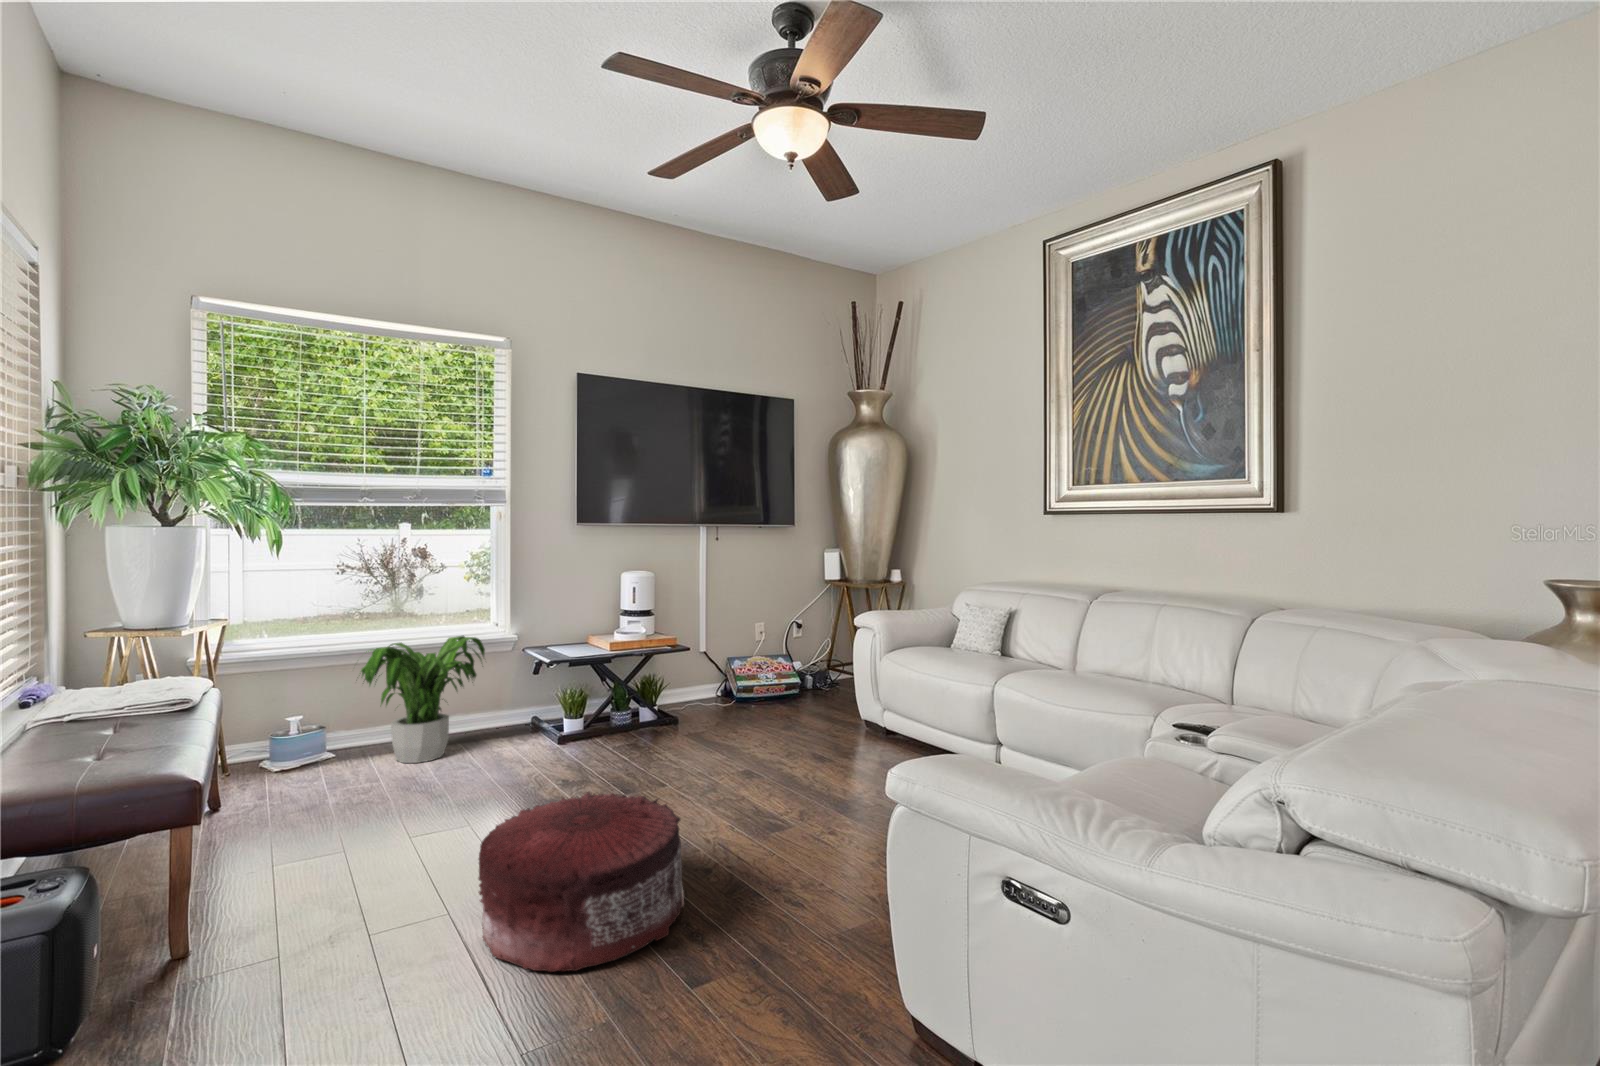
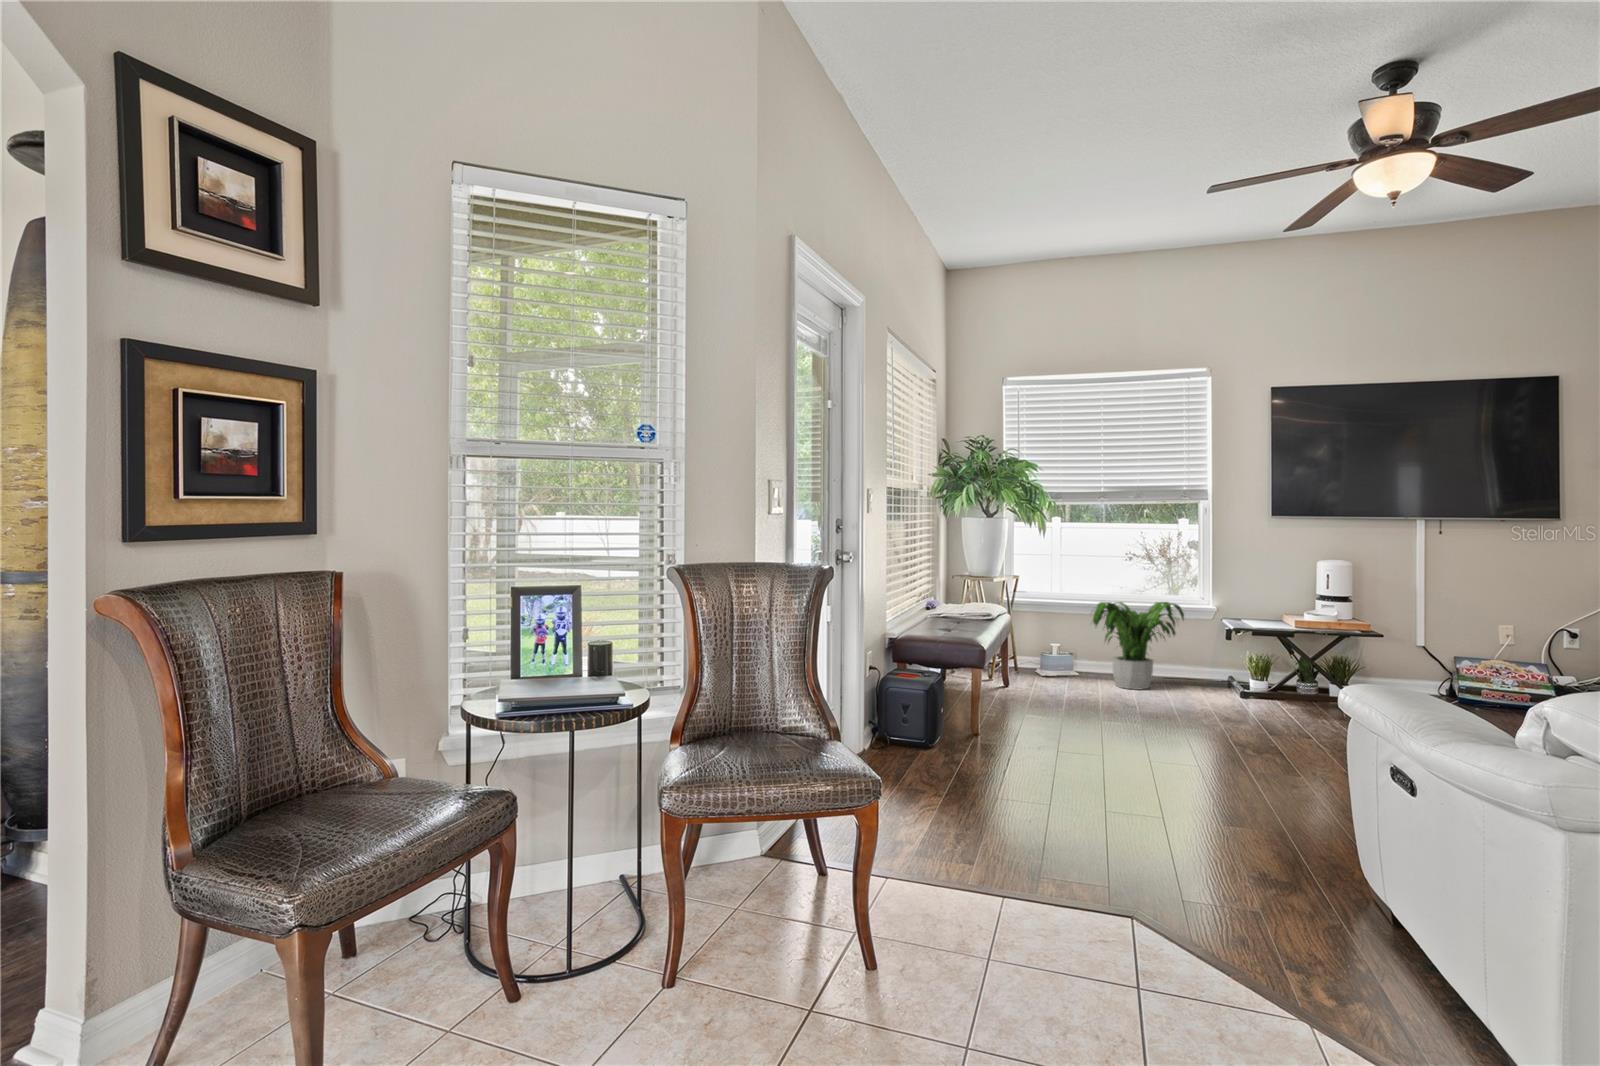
pouf: present [478,792,684,972] -> none [1123,701,1266,792]

